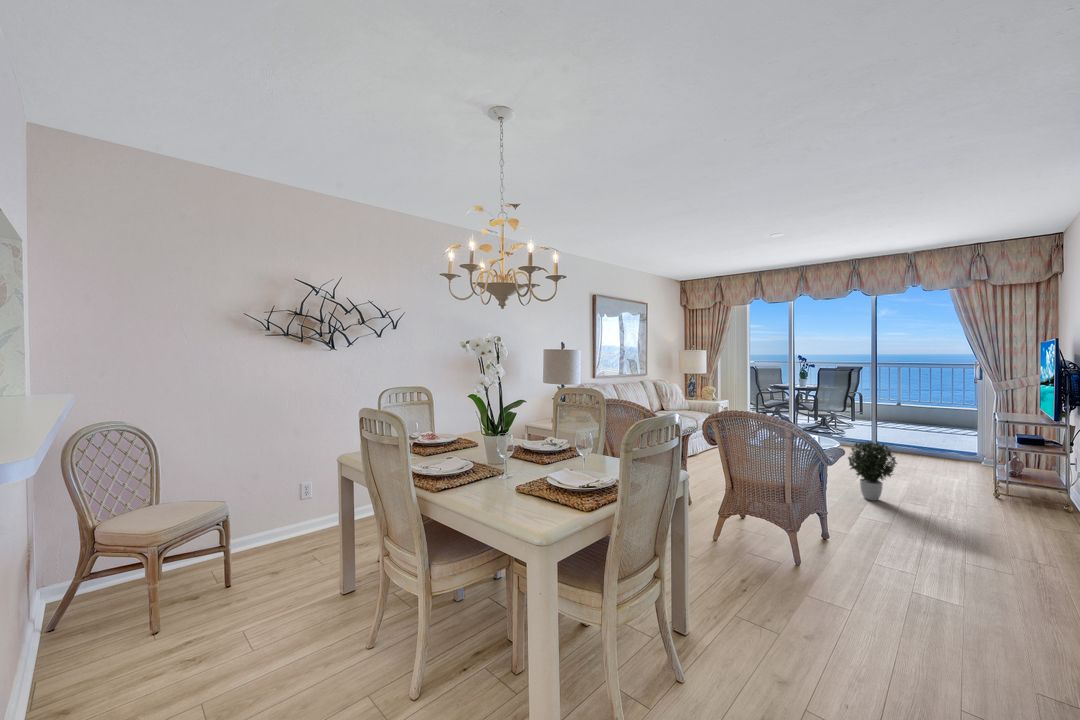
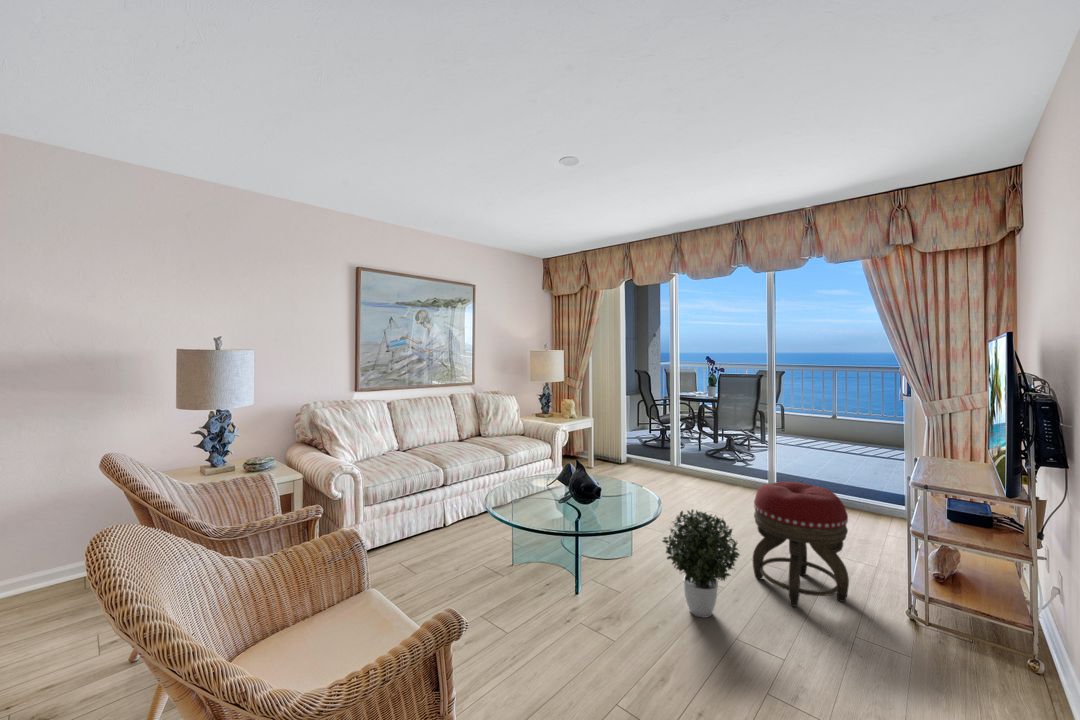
footstool: none [892,429,957,497] -> present [753,482,849,607]

